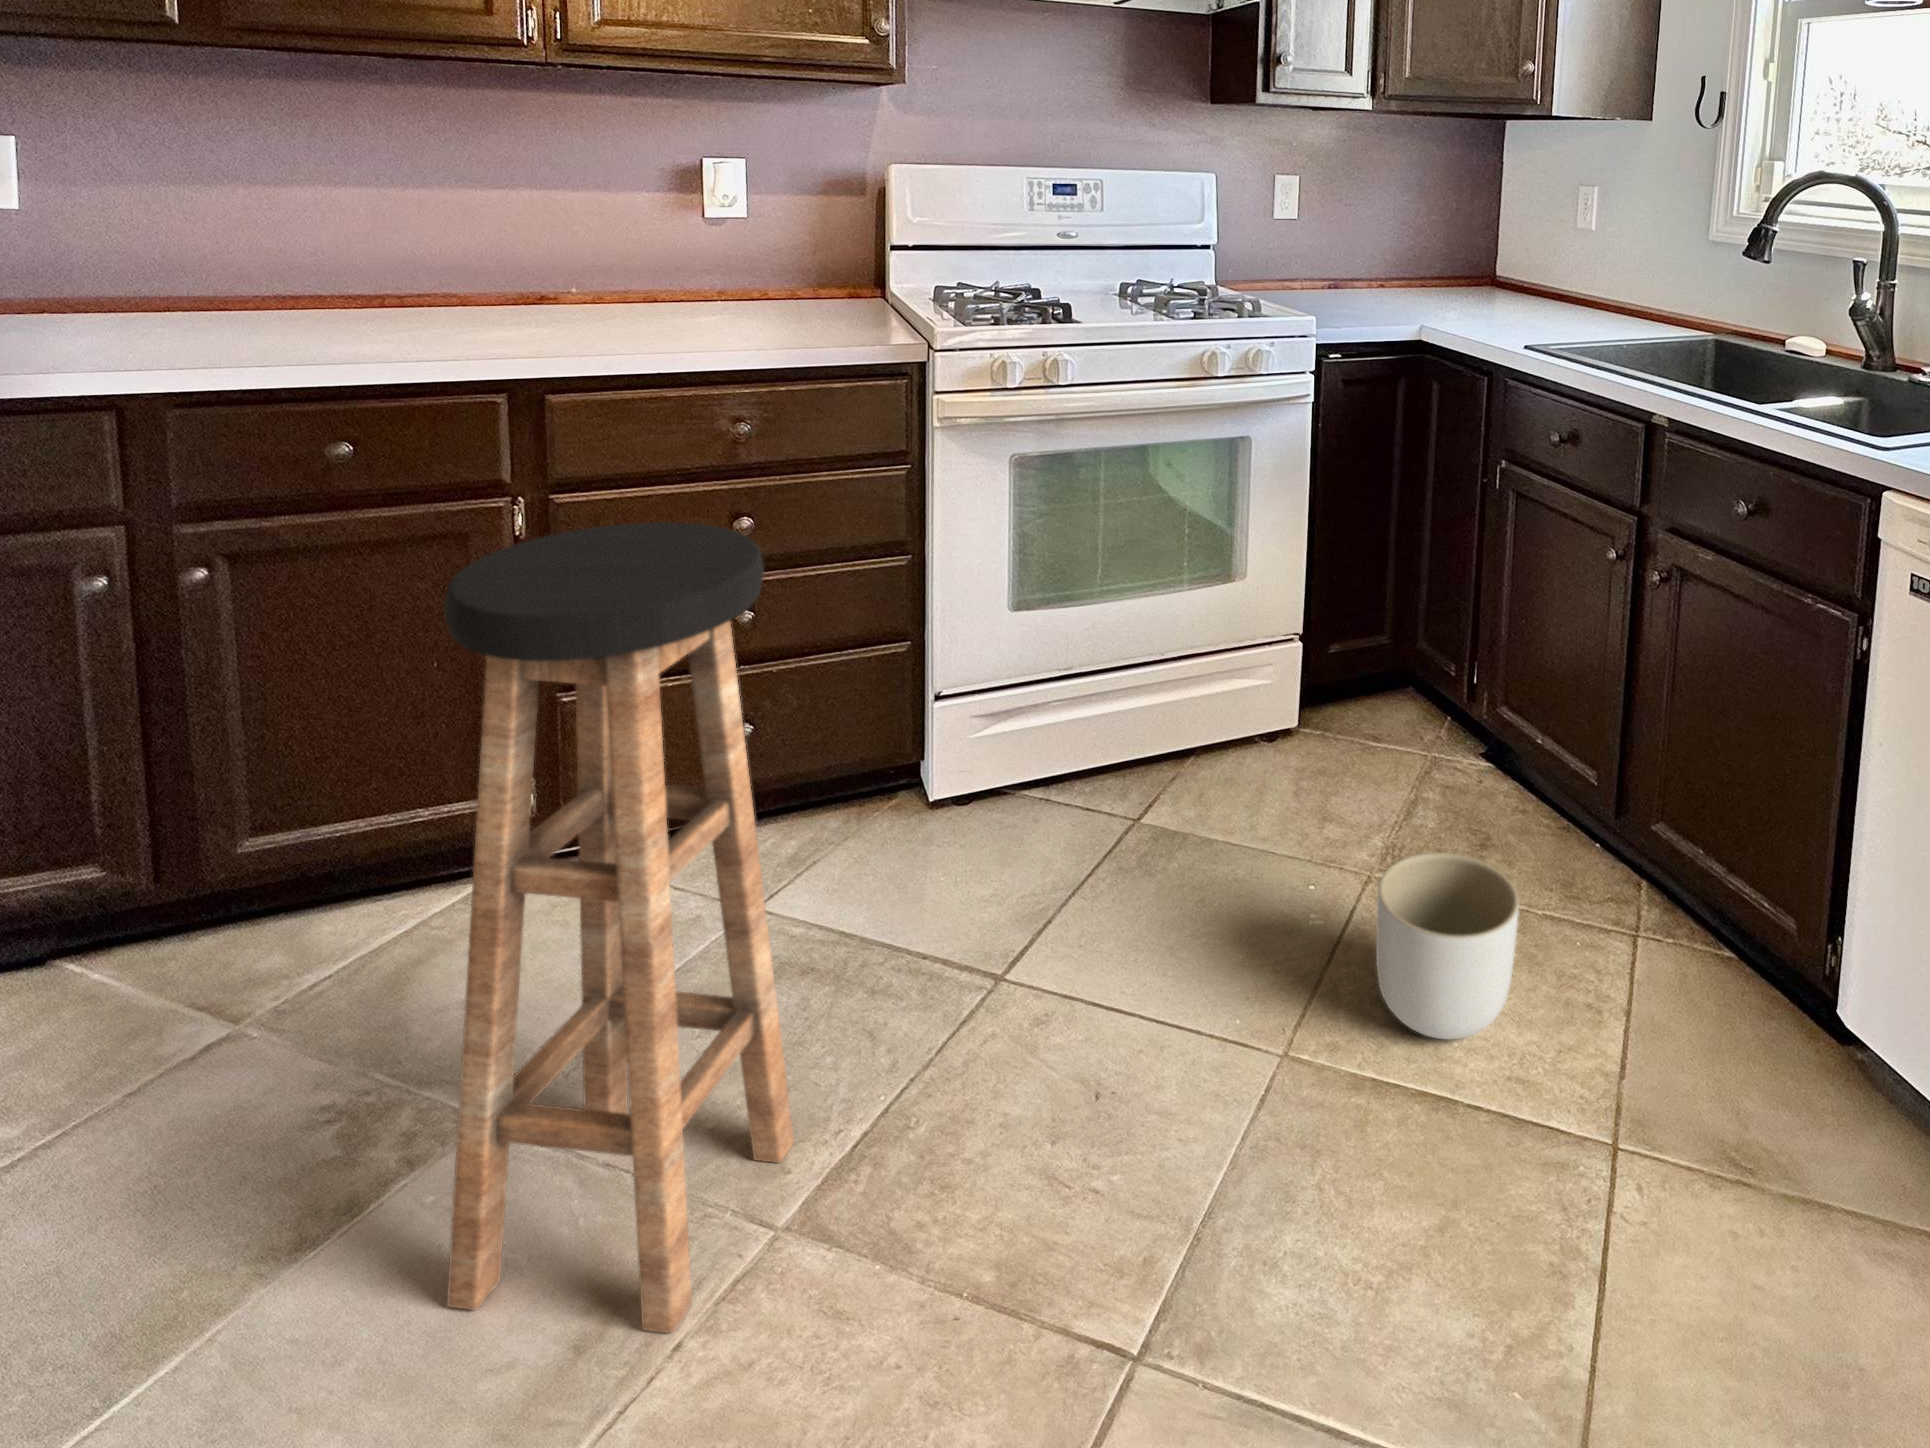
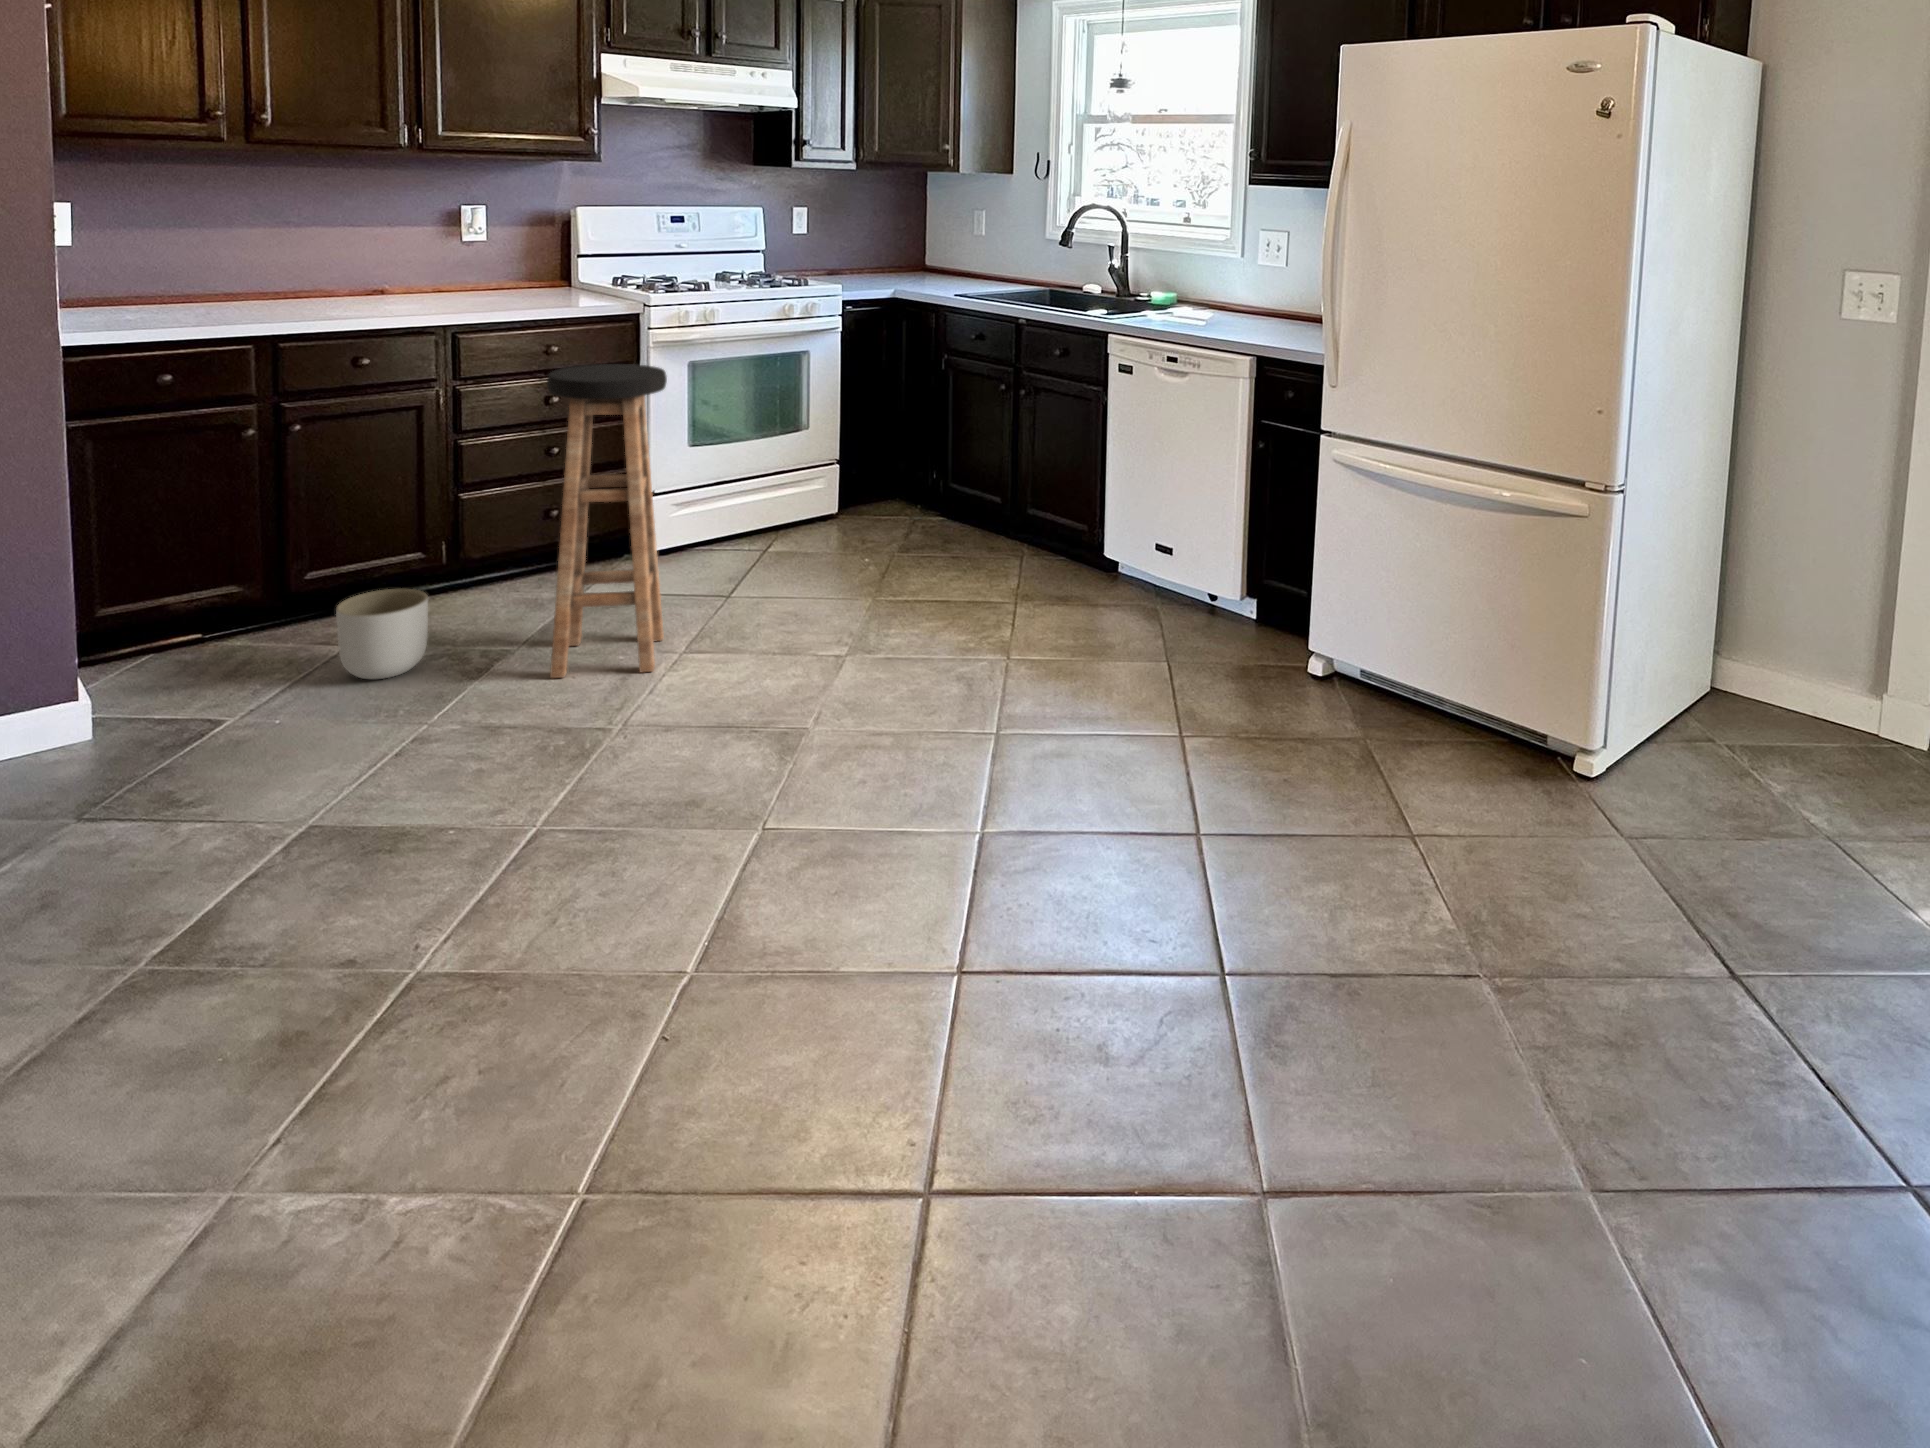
planter: present [1376,852,1519,1039] -> present [336,589,428,679]

